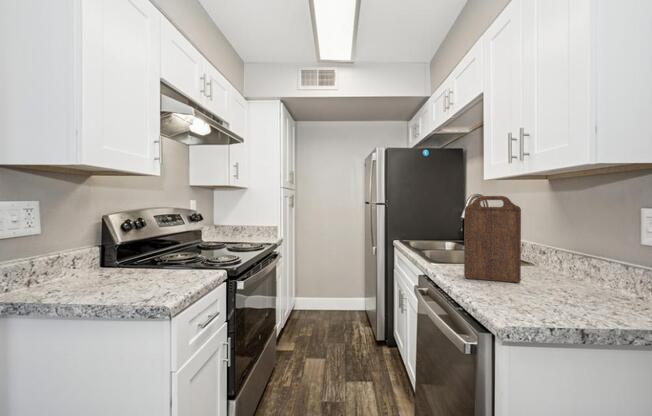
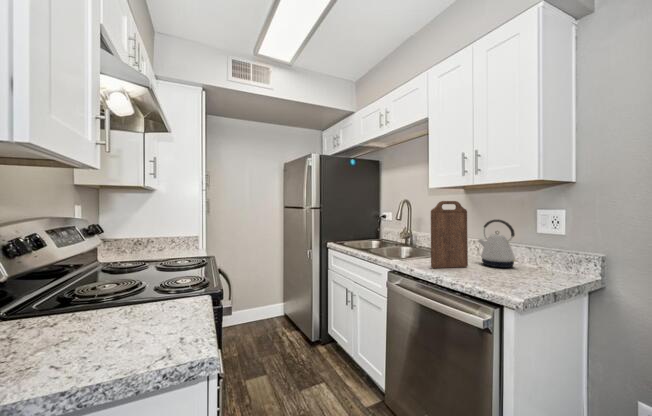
kettle: none [550,221,607,291] -> present [478,220,518,268]

